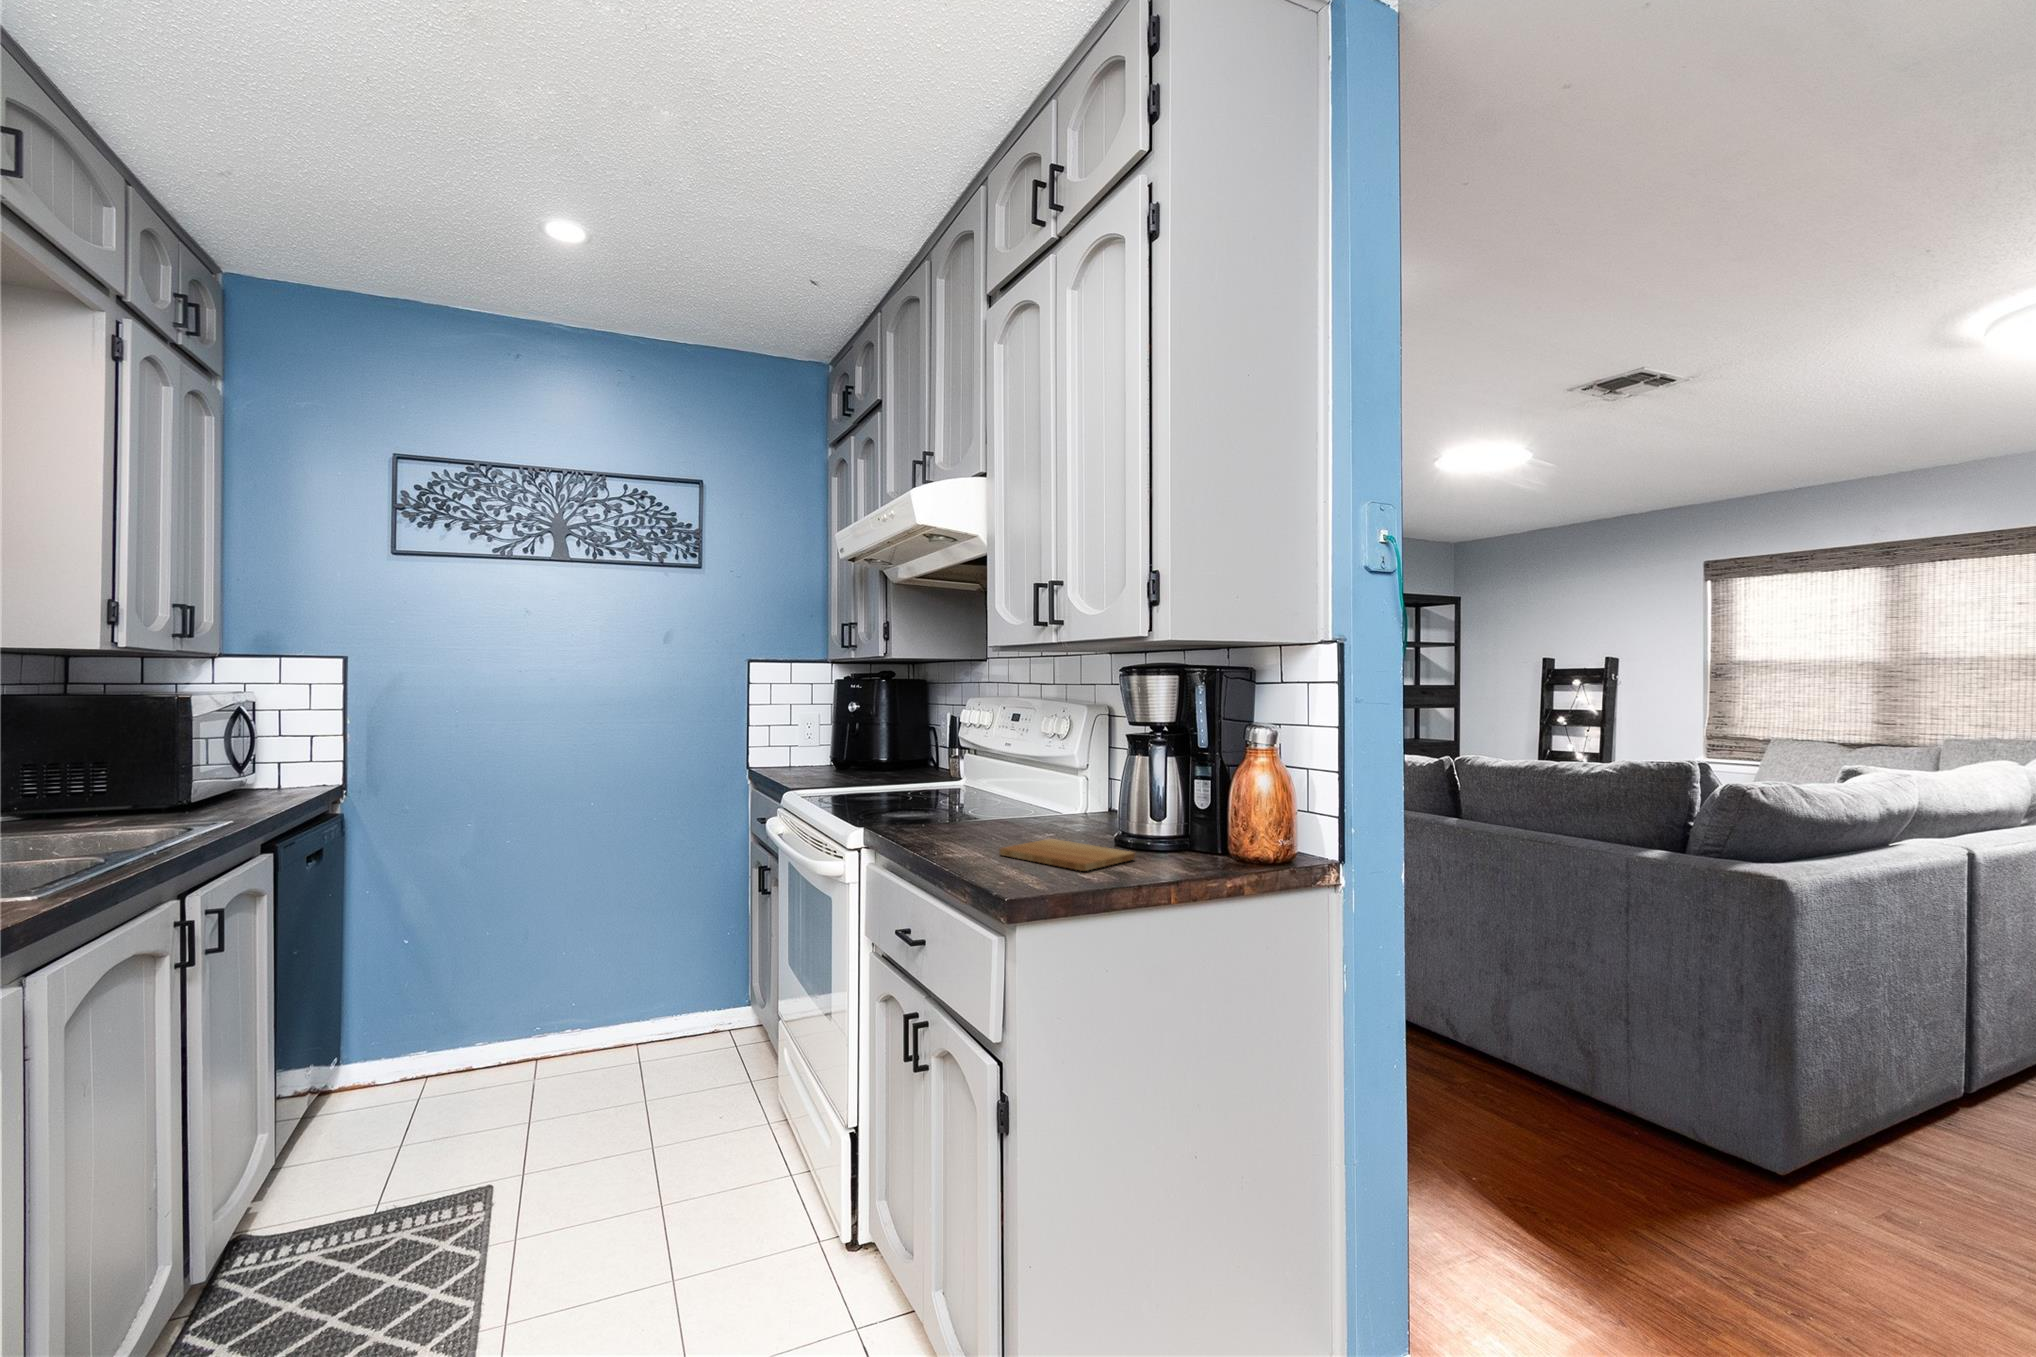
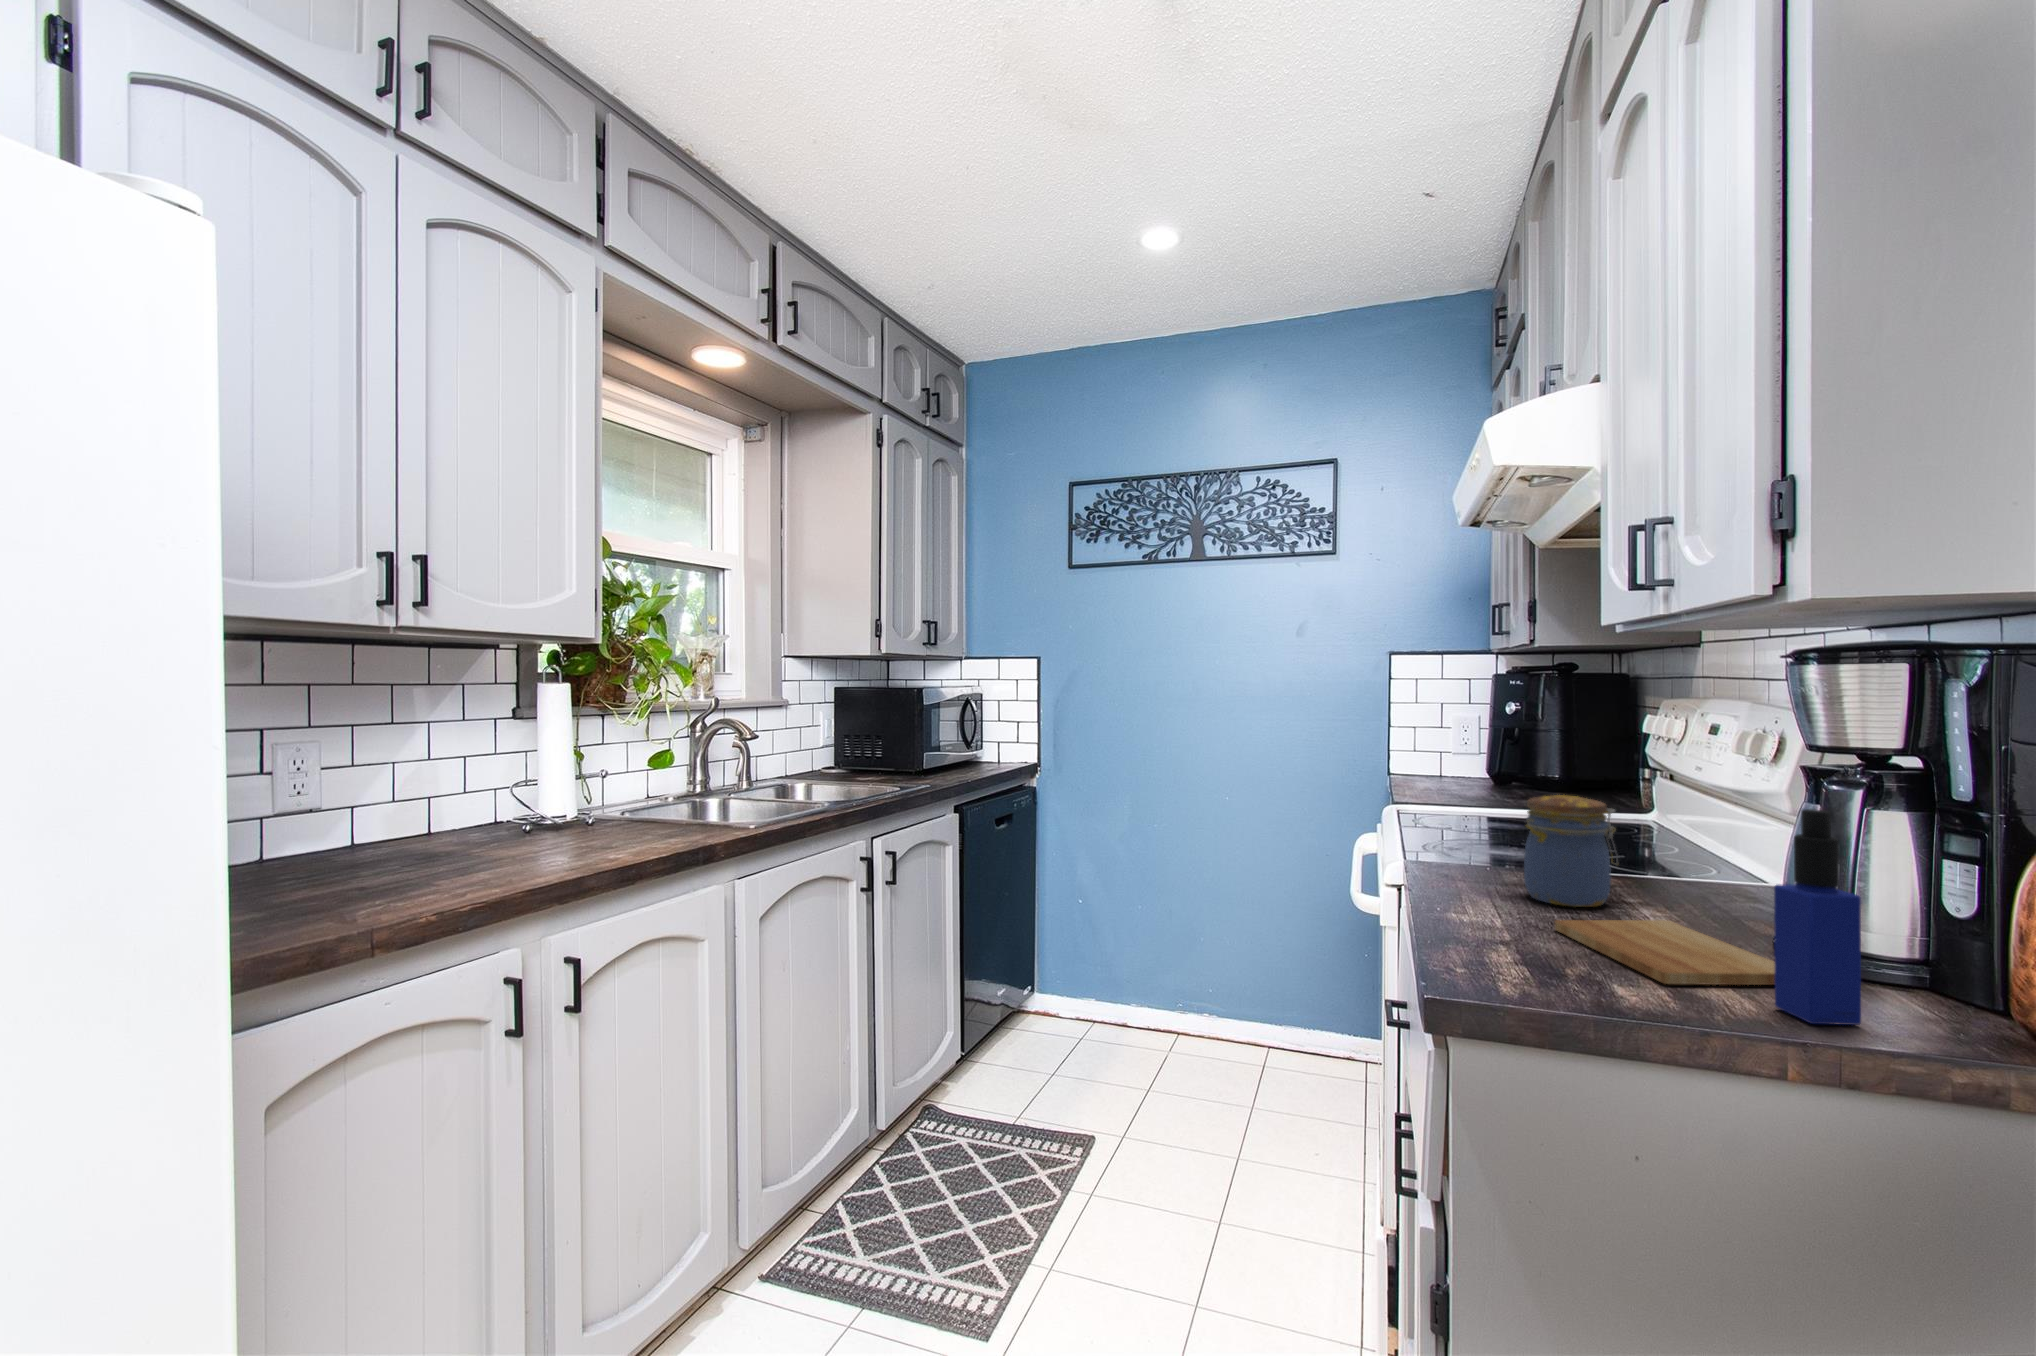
bottle: none [1137,756,1173,875] -> present [1774,809,1861,1025]
jar: none [957,765,1010,841] -> present [1524,795,1618,907]

